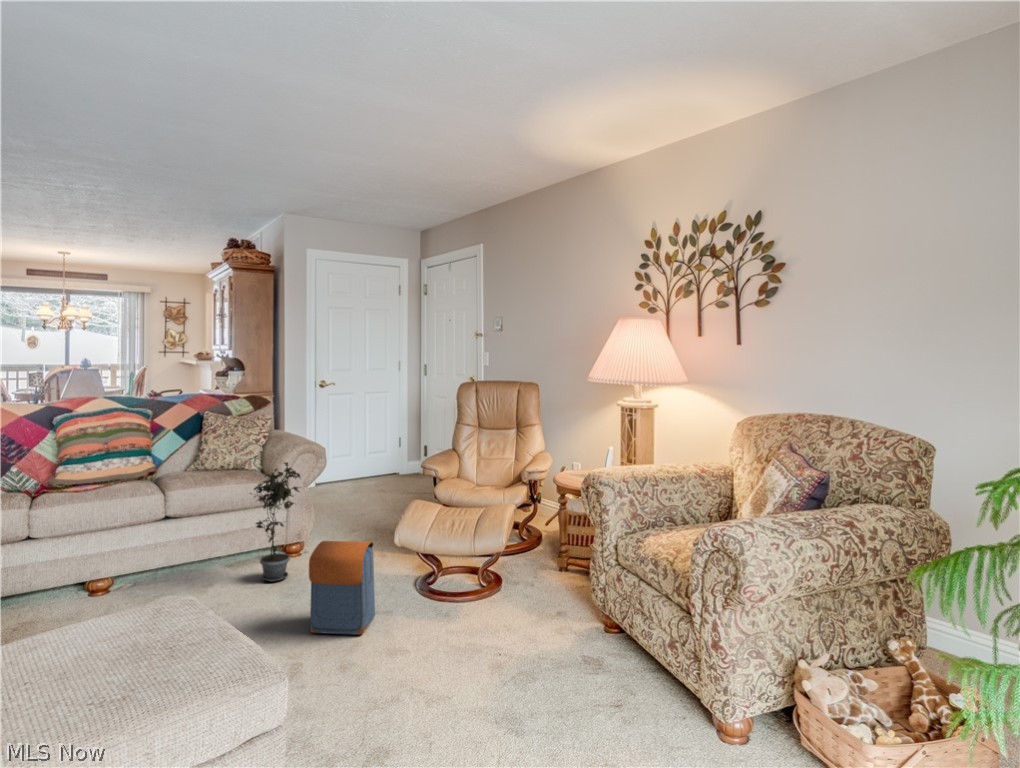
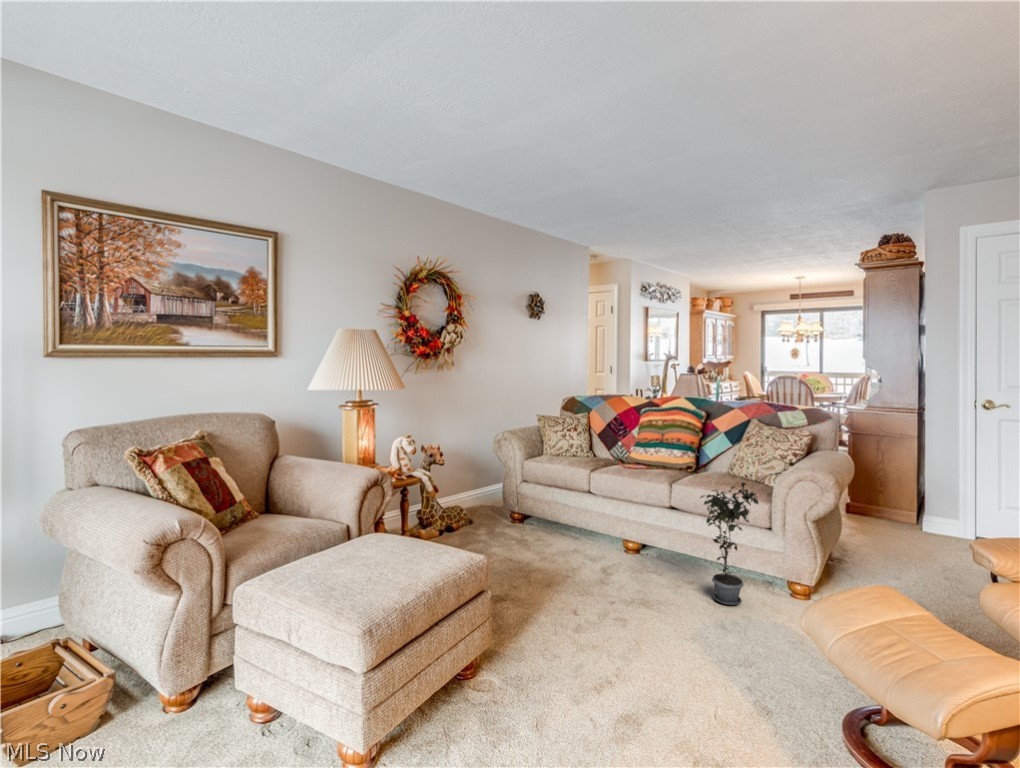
backpack: present [309,541,375,635] -> none [651,571,729,691]

